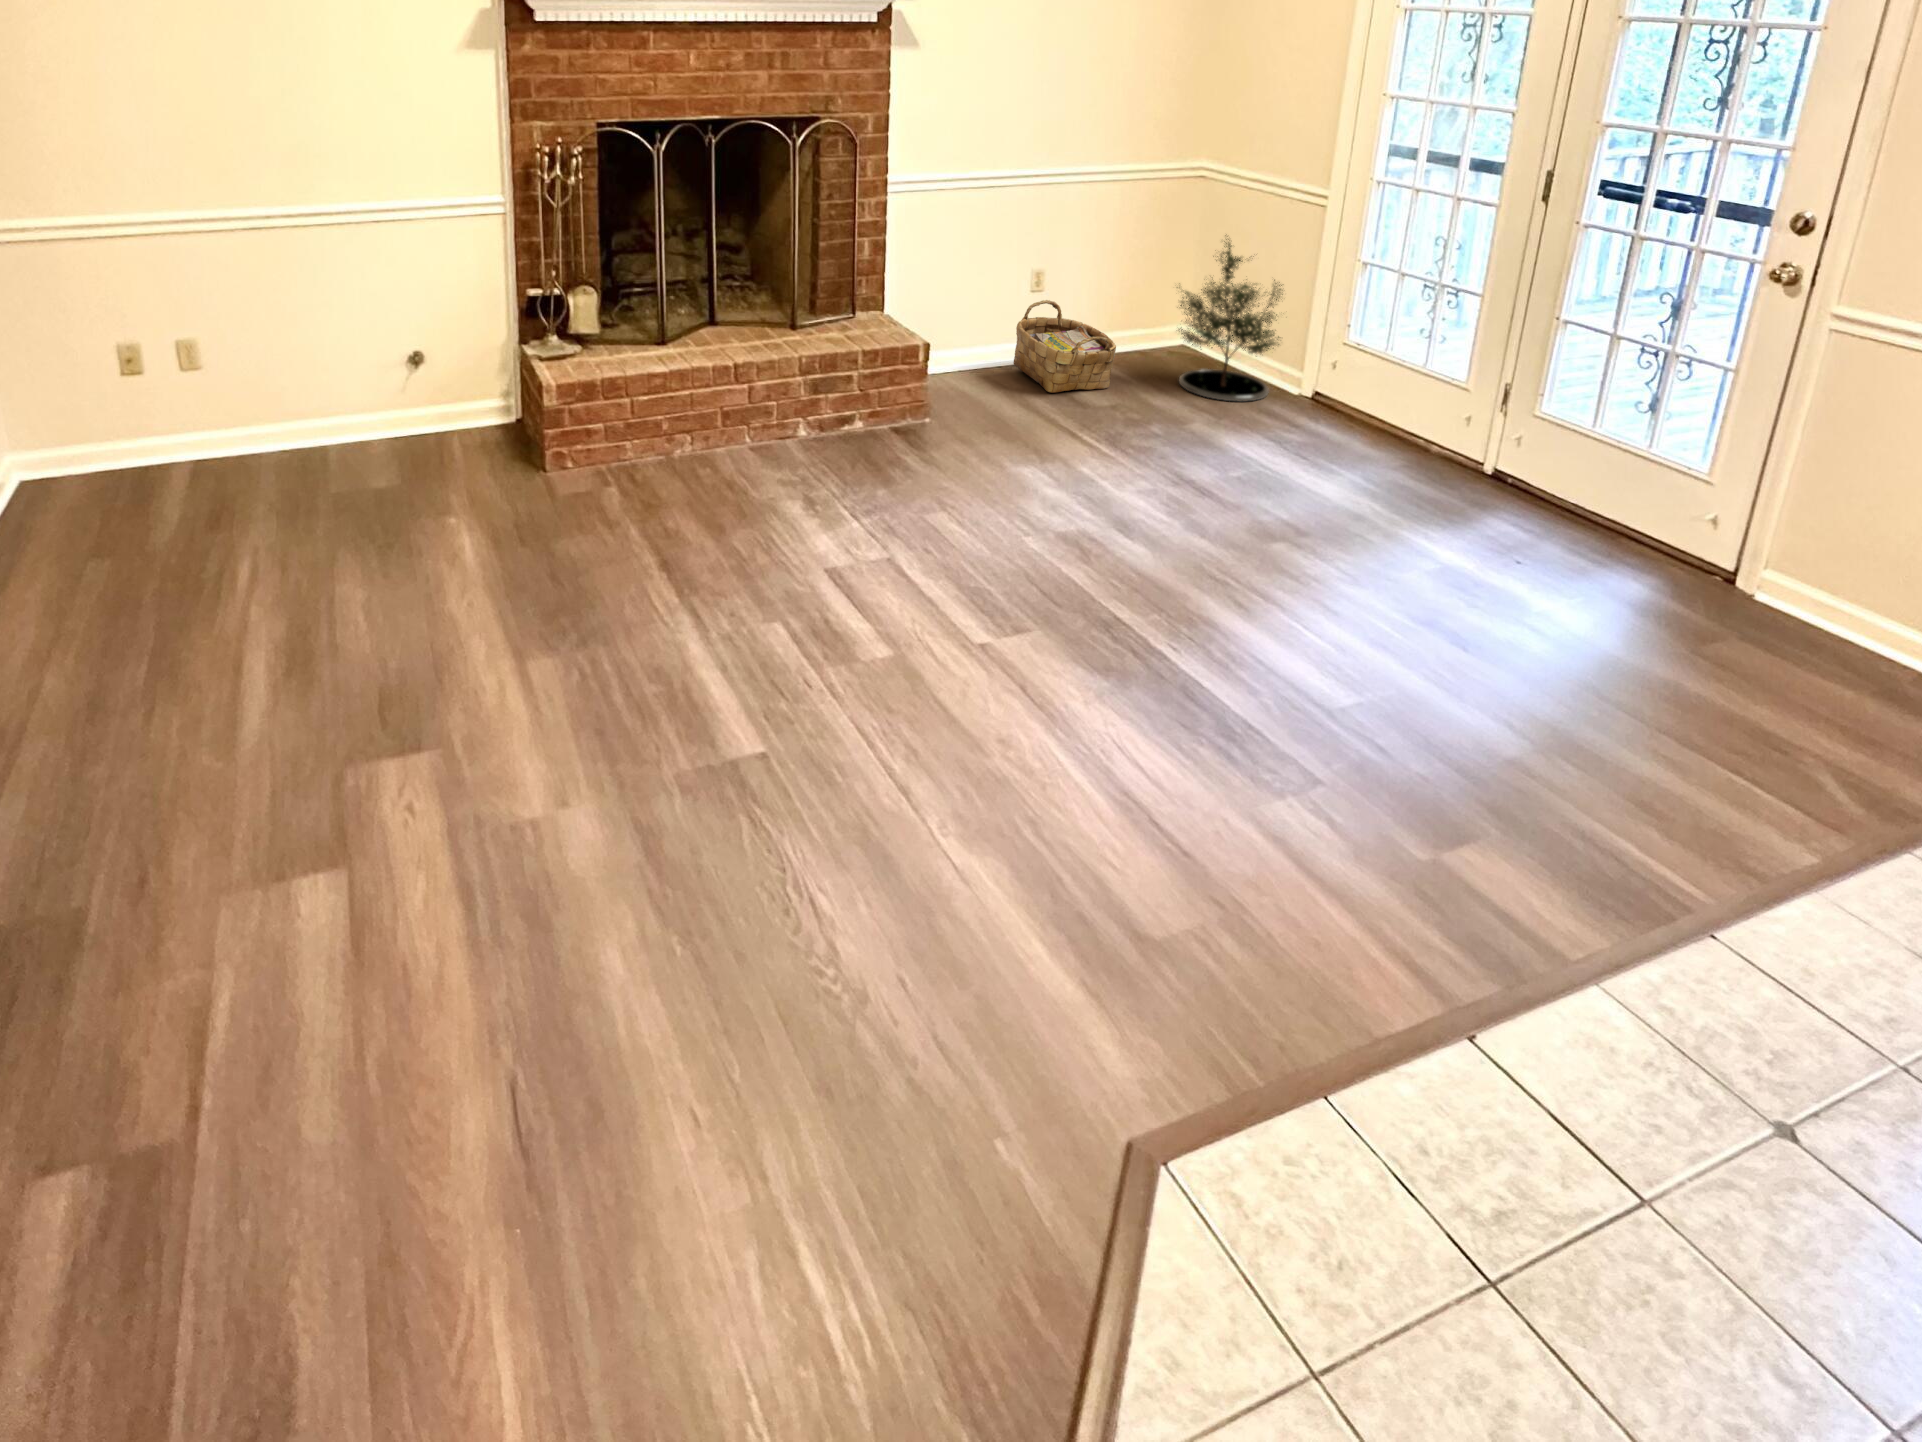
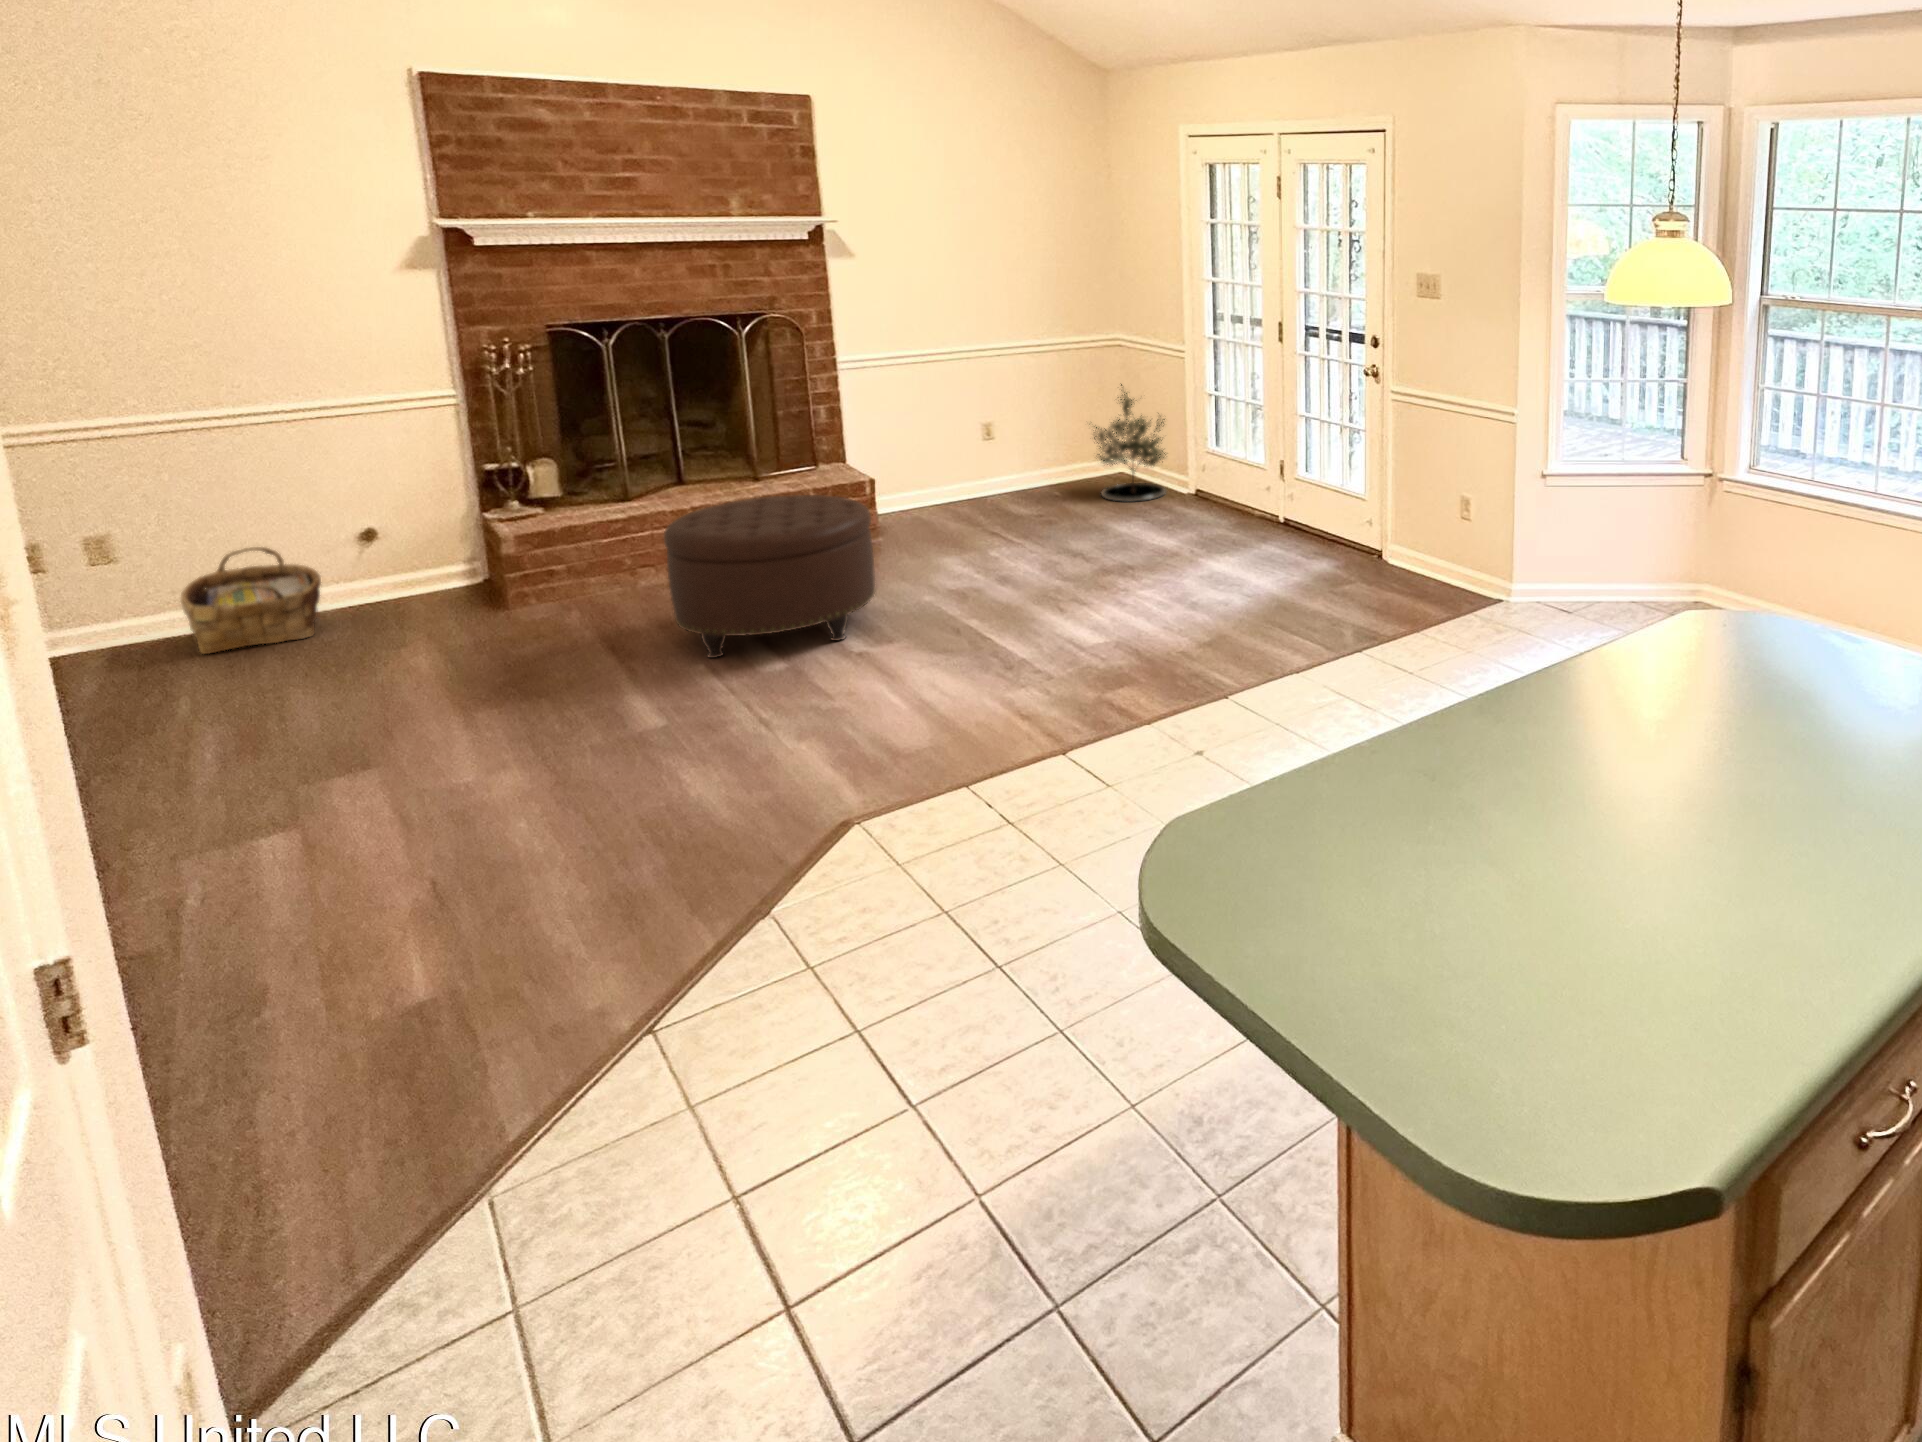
woven basket: present [1013,300,1116,393] -> present [181,547,321,654]
ottoman: none [734,375,987,610] -> present [664,495,875,658]

